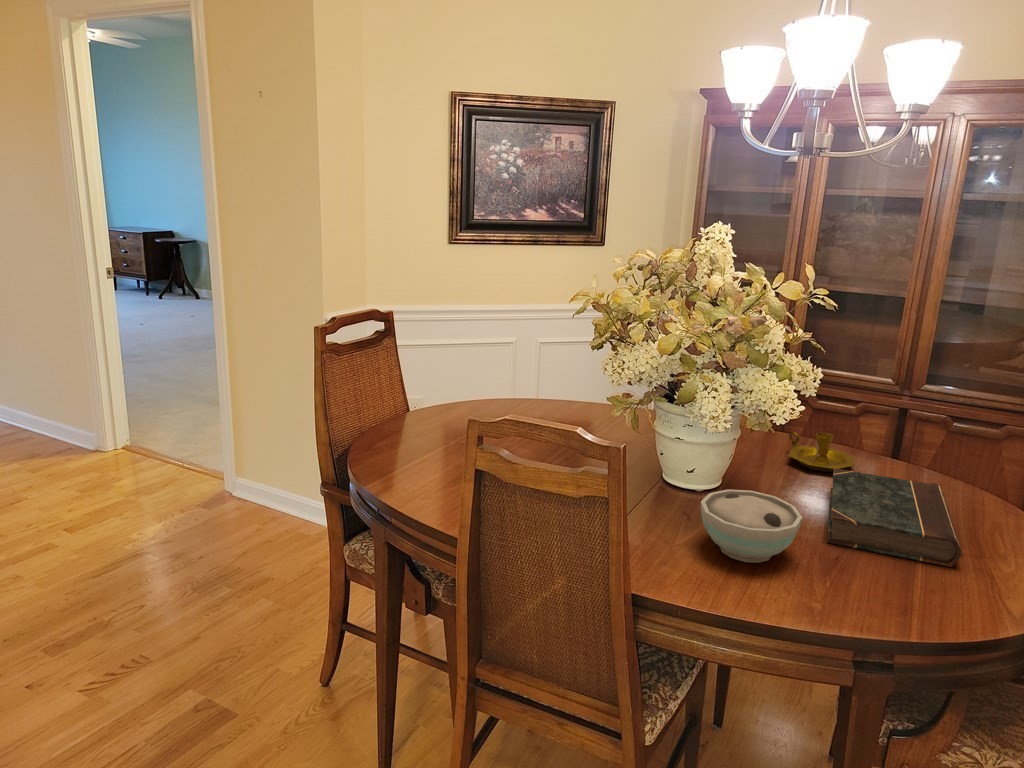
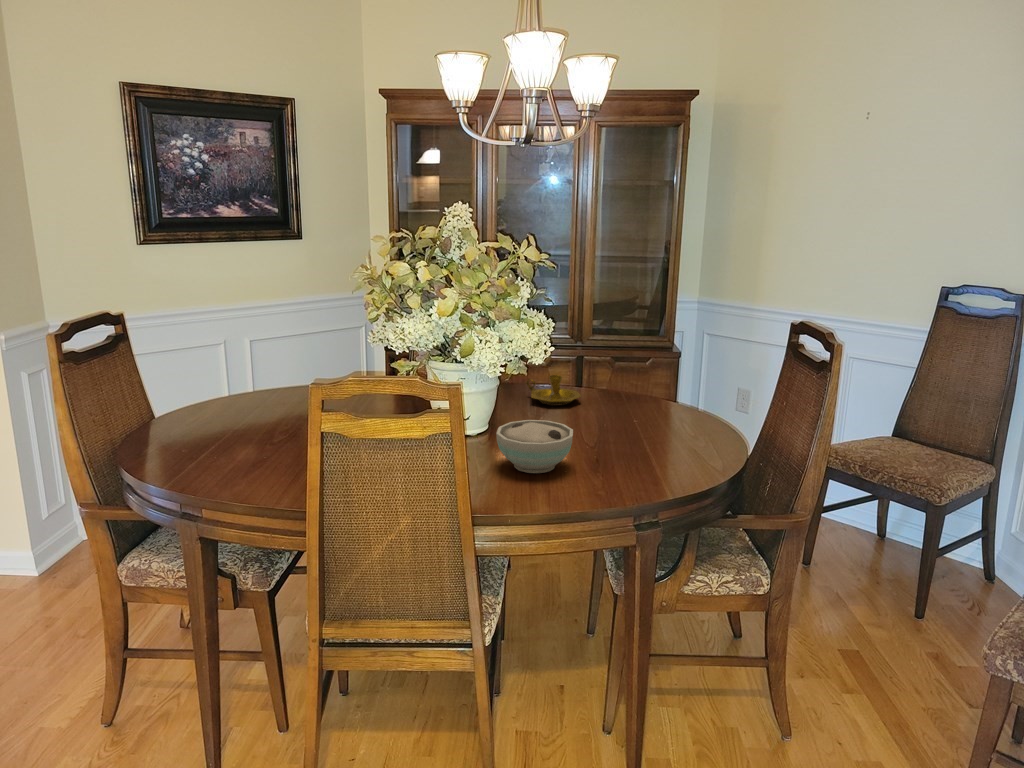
book: present [827,468,962,567] -> none [571,396,676,450]

